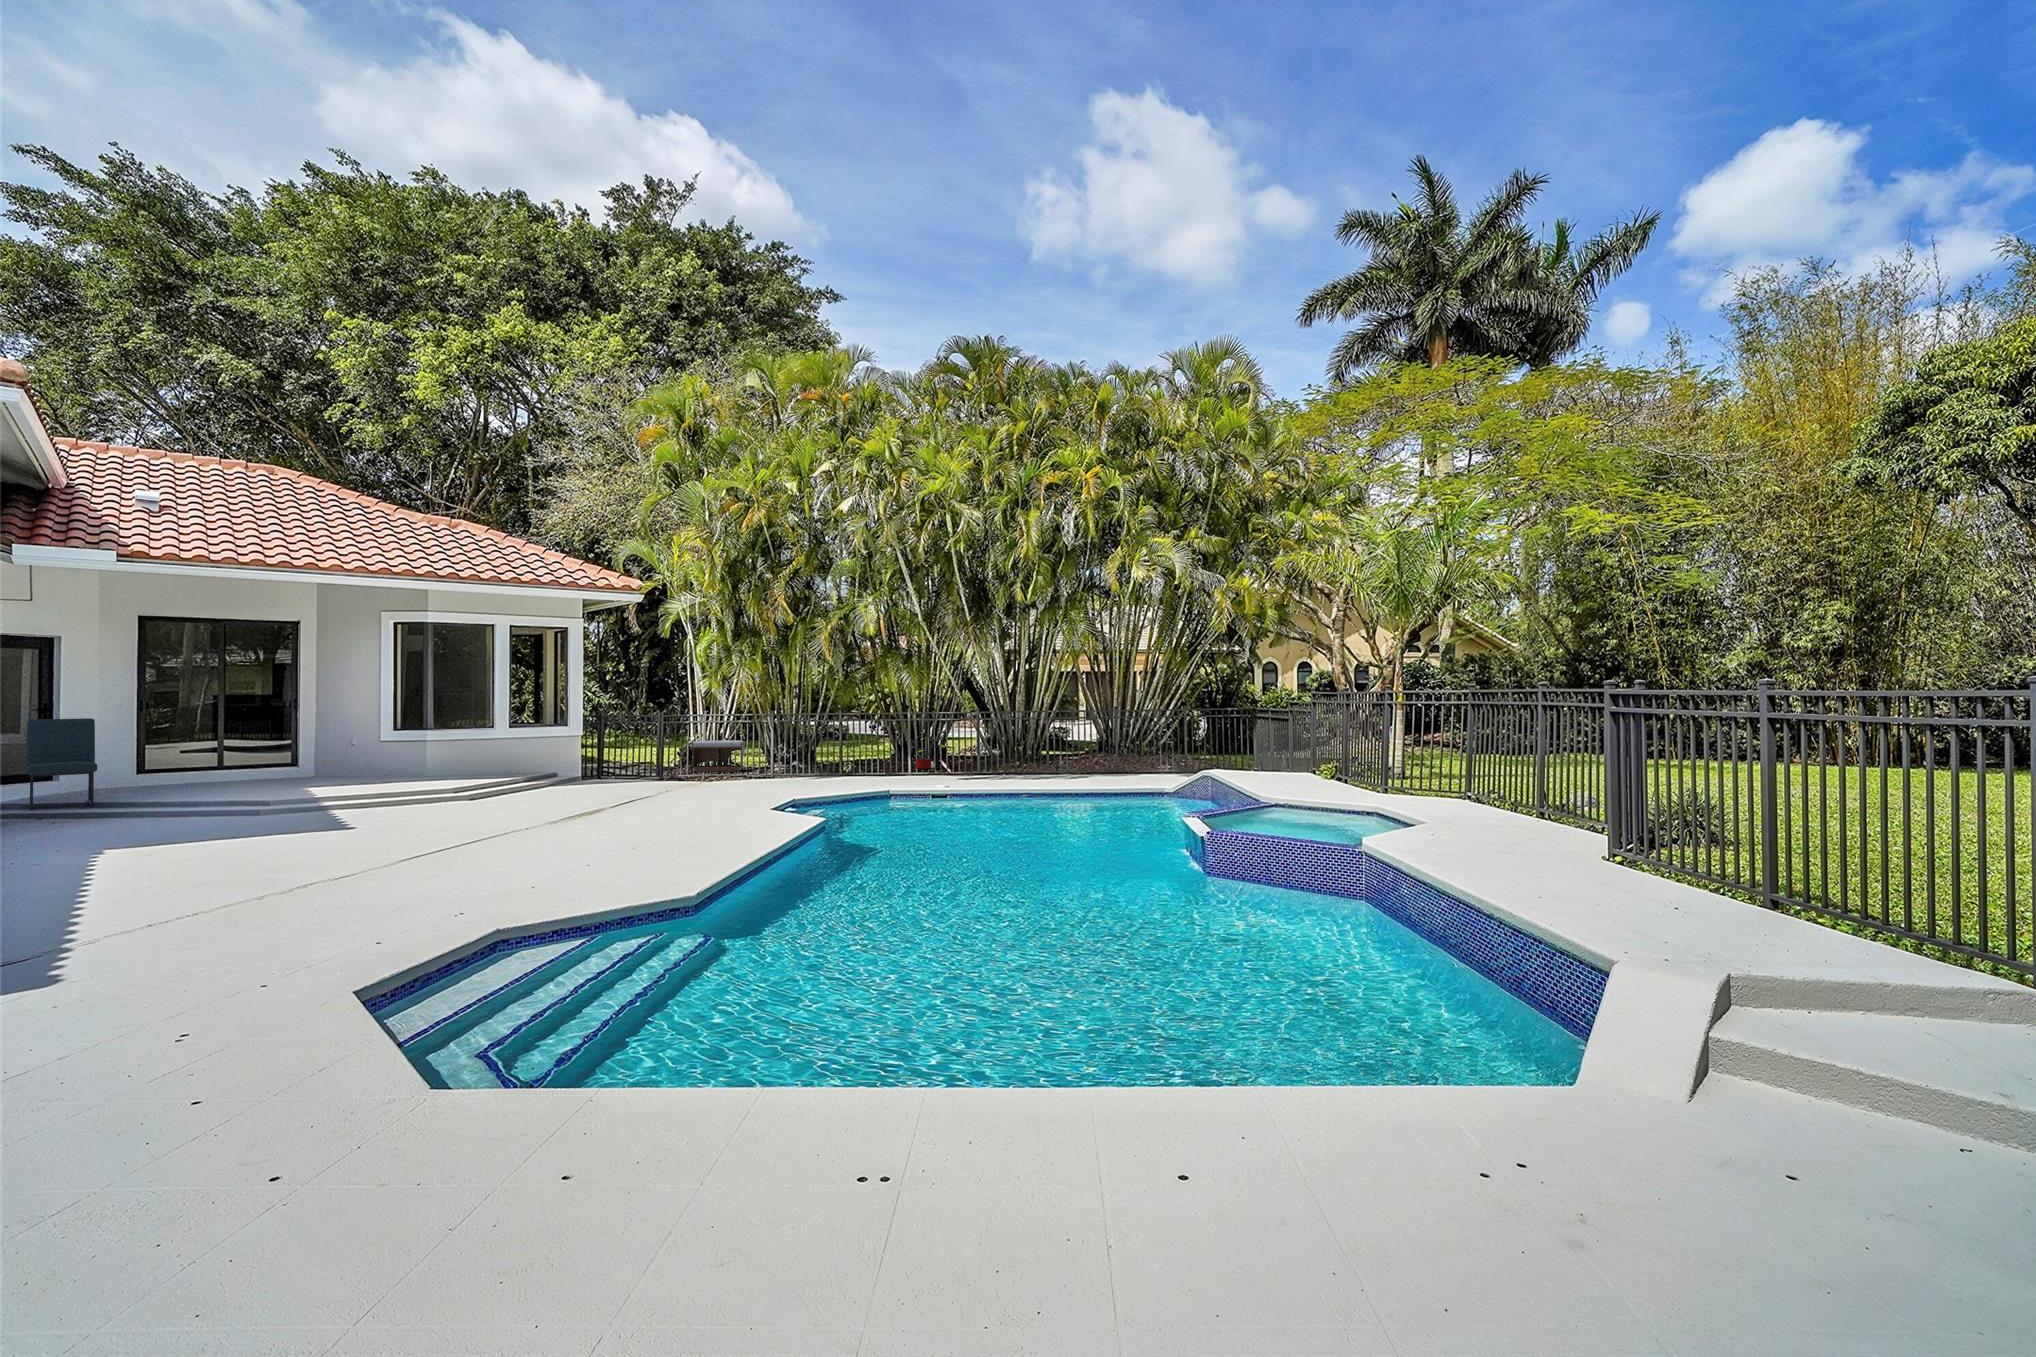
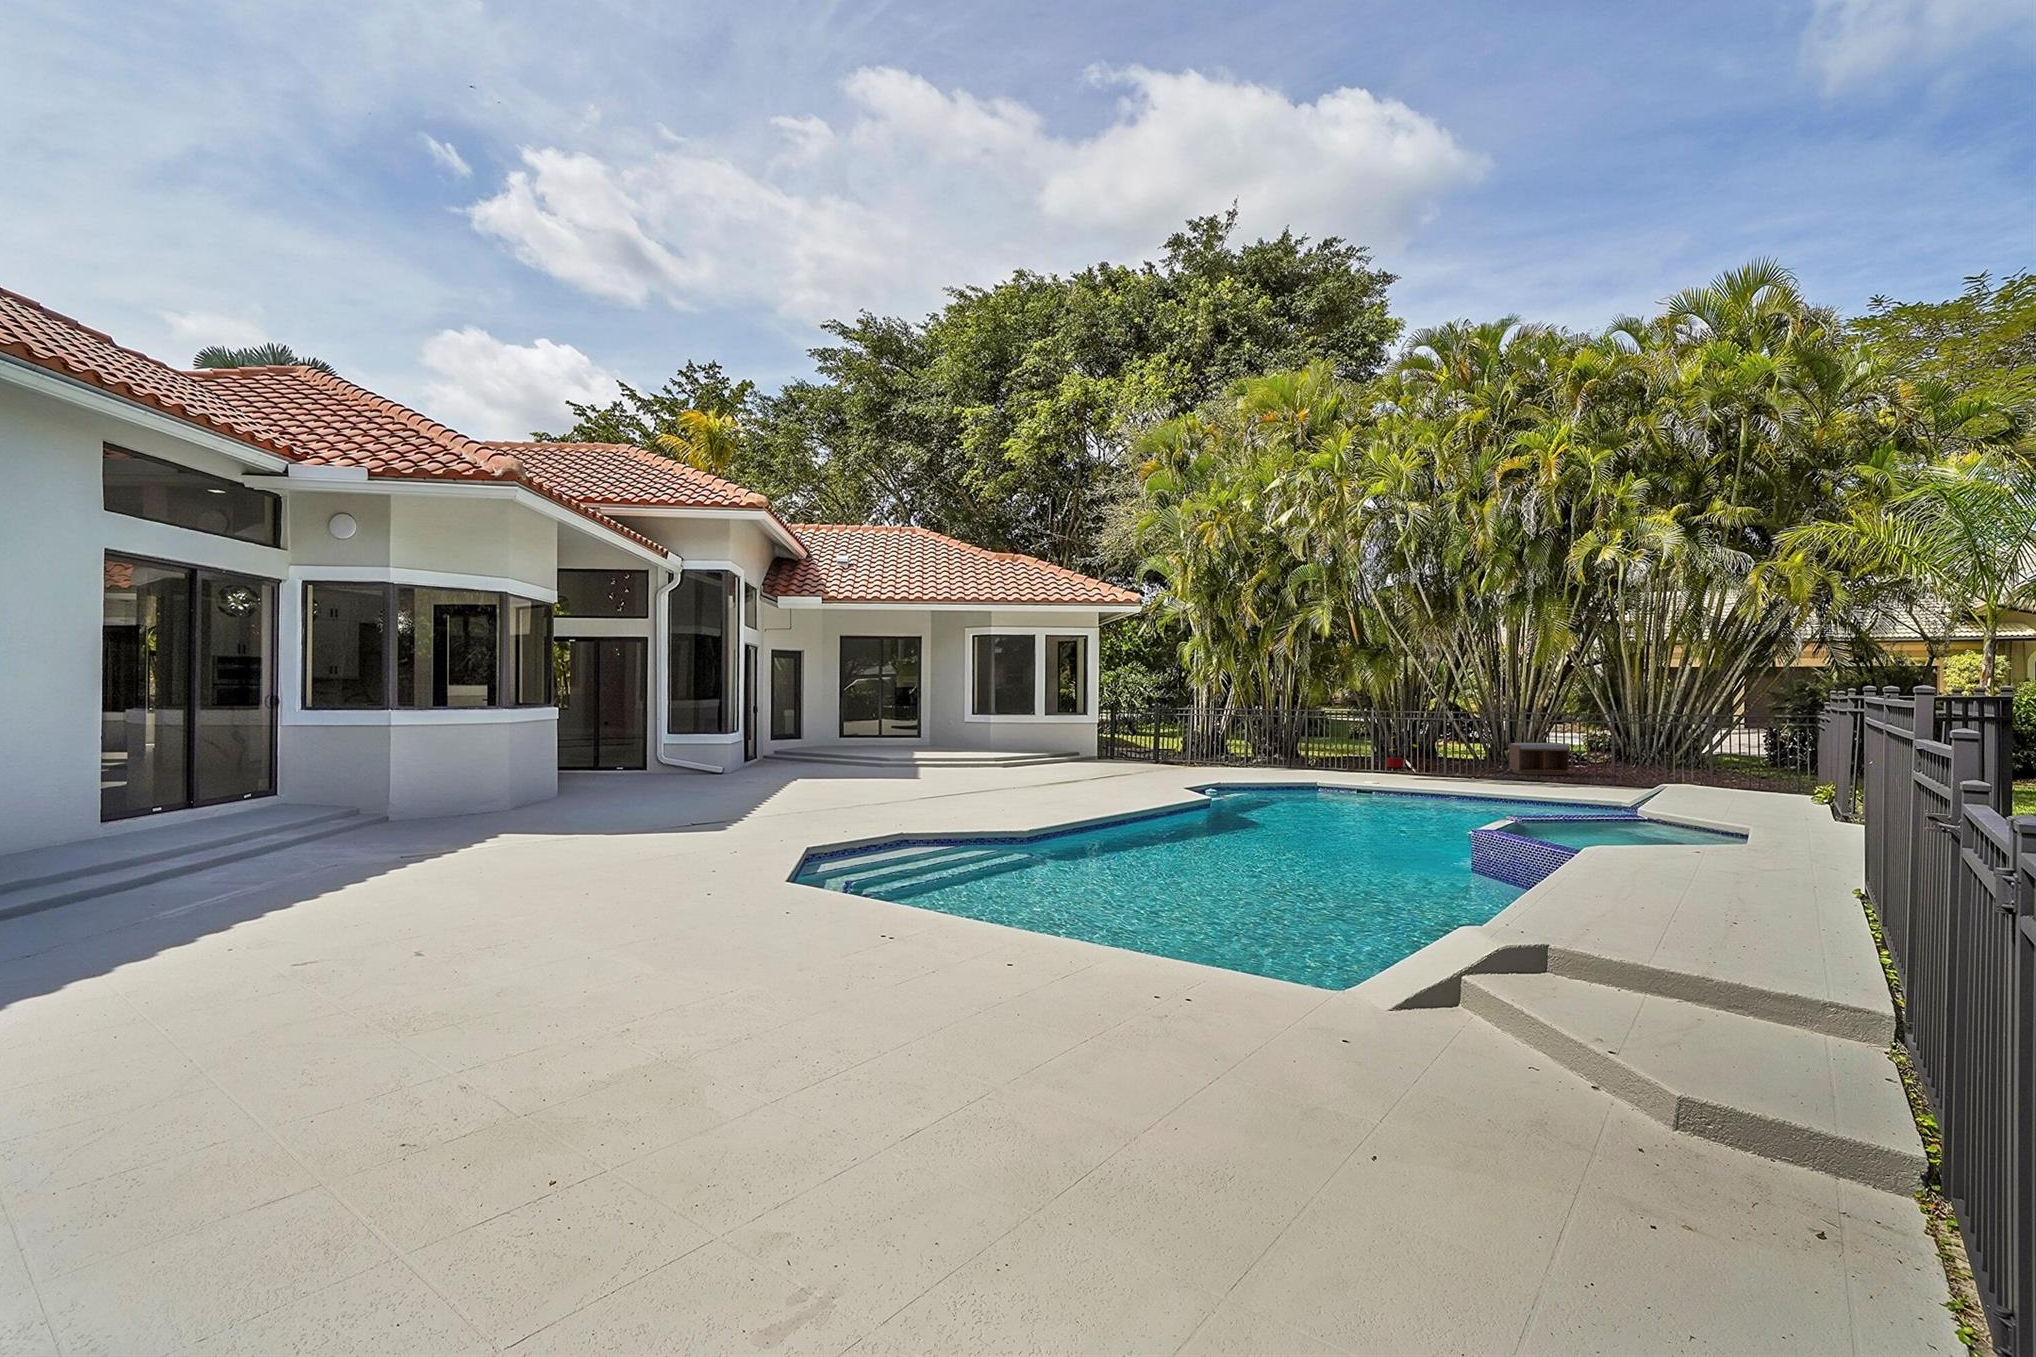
chair: present [26,718,97,810] -> none [791,701,823,754]
bench: present [692,740,745,772] -> present [1509,743,1570,775]

